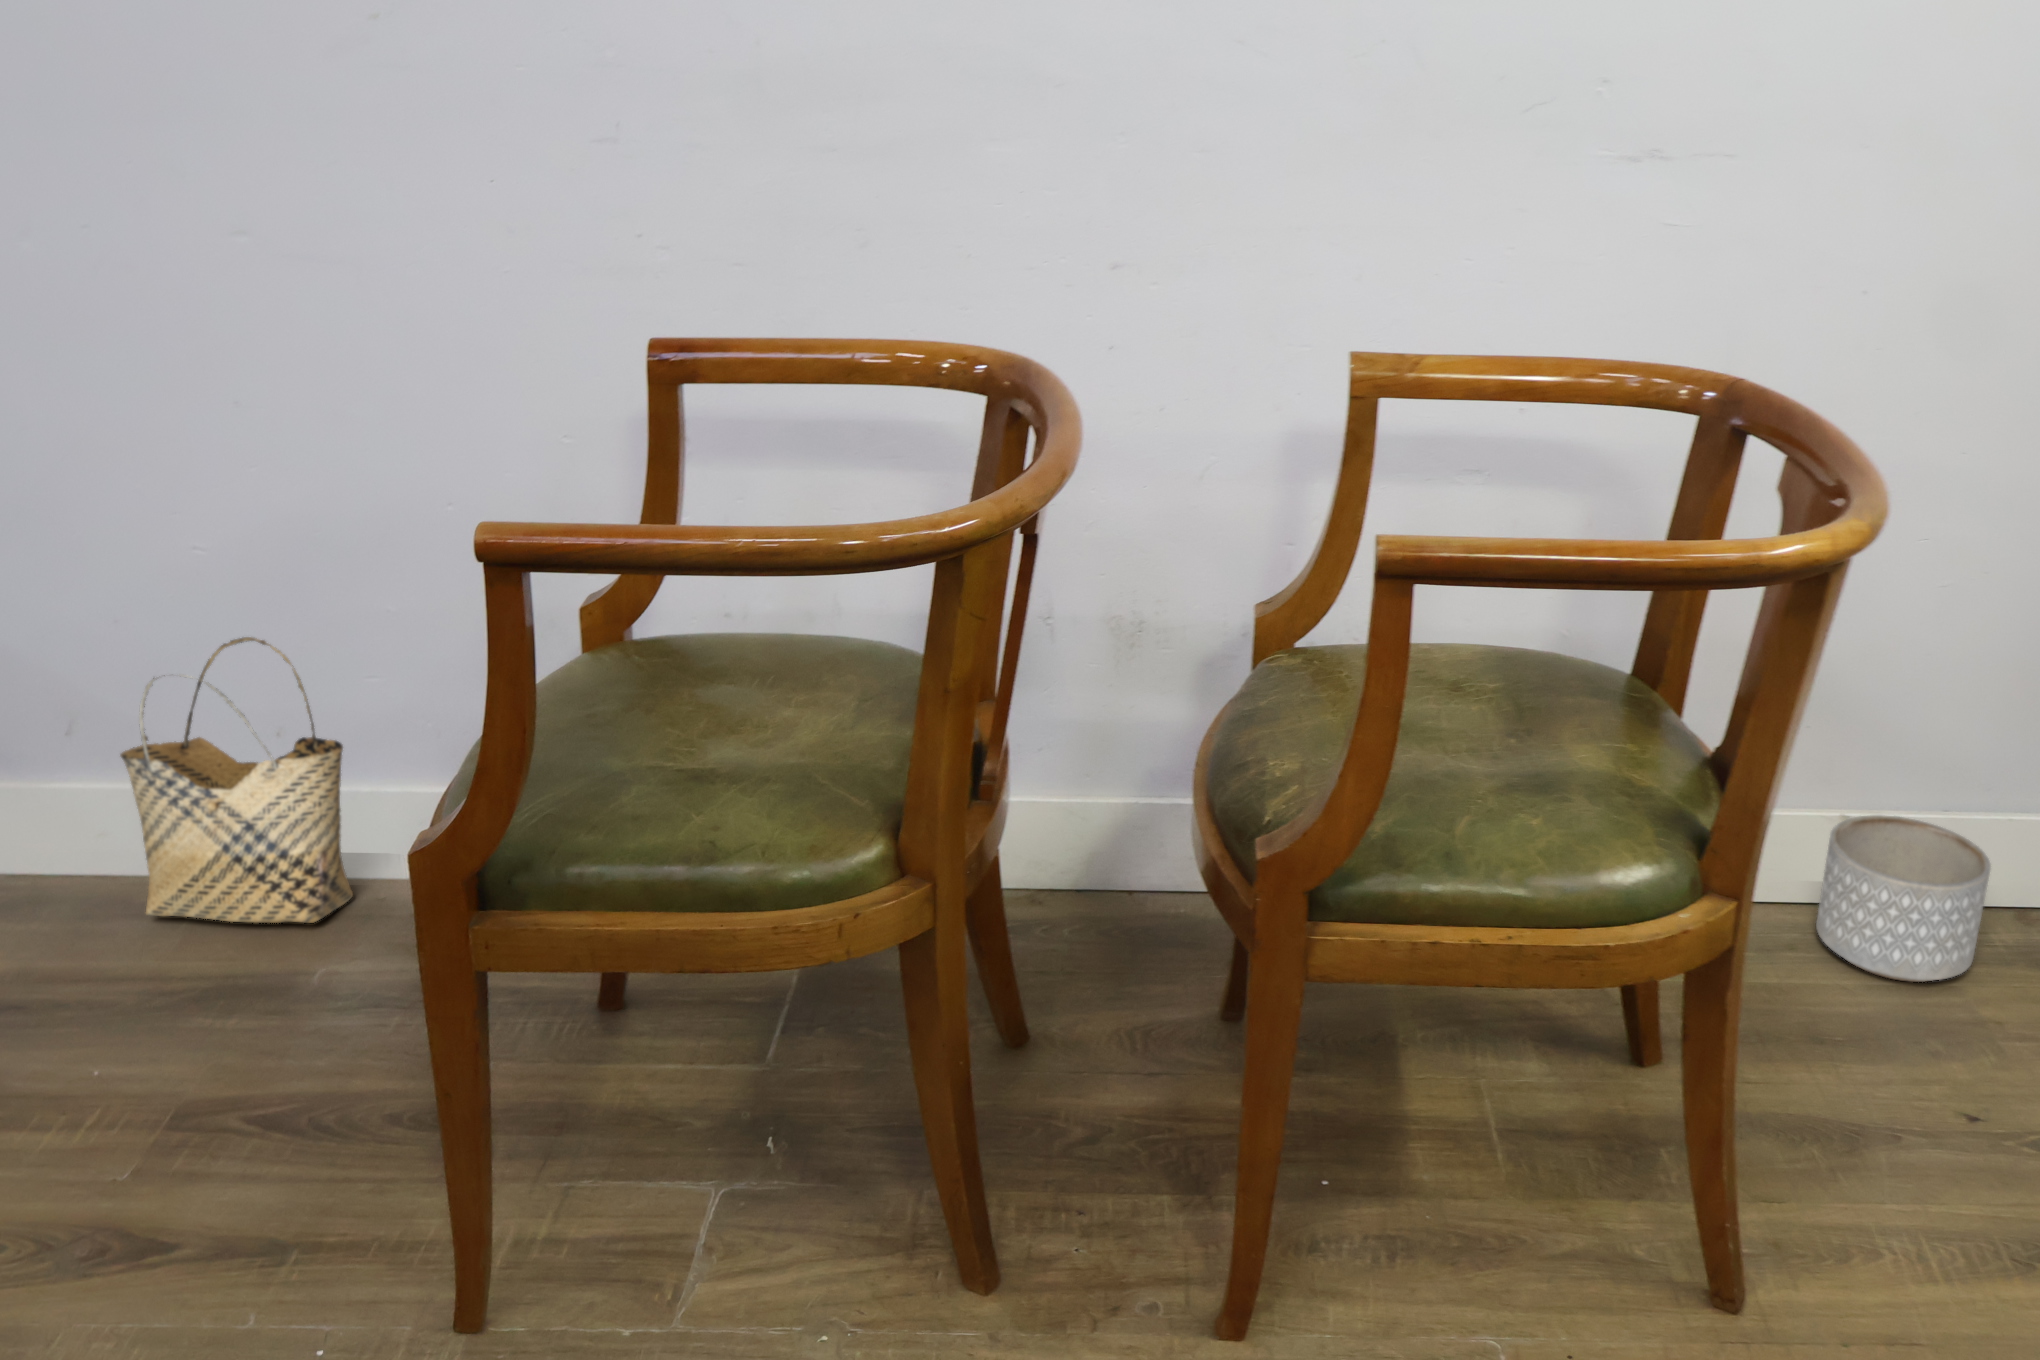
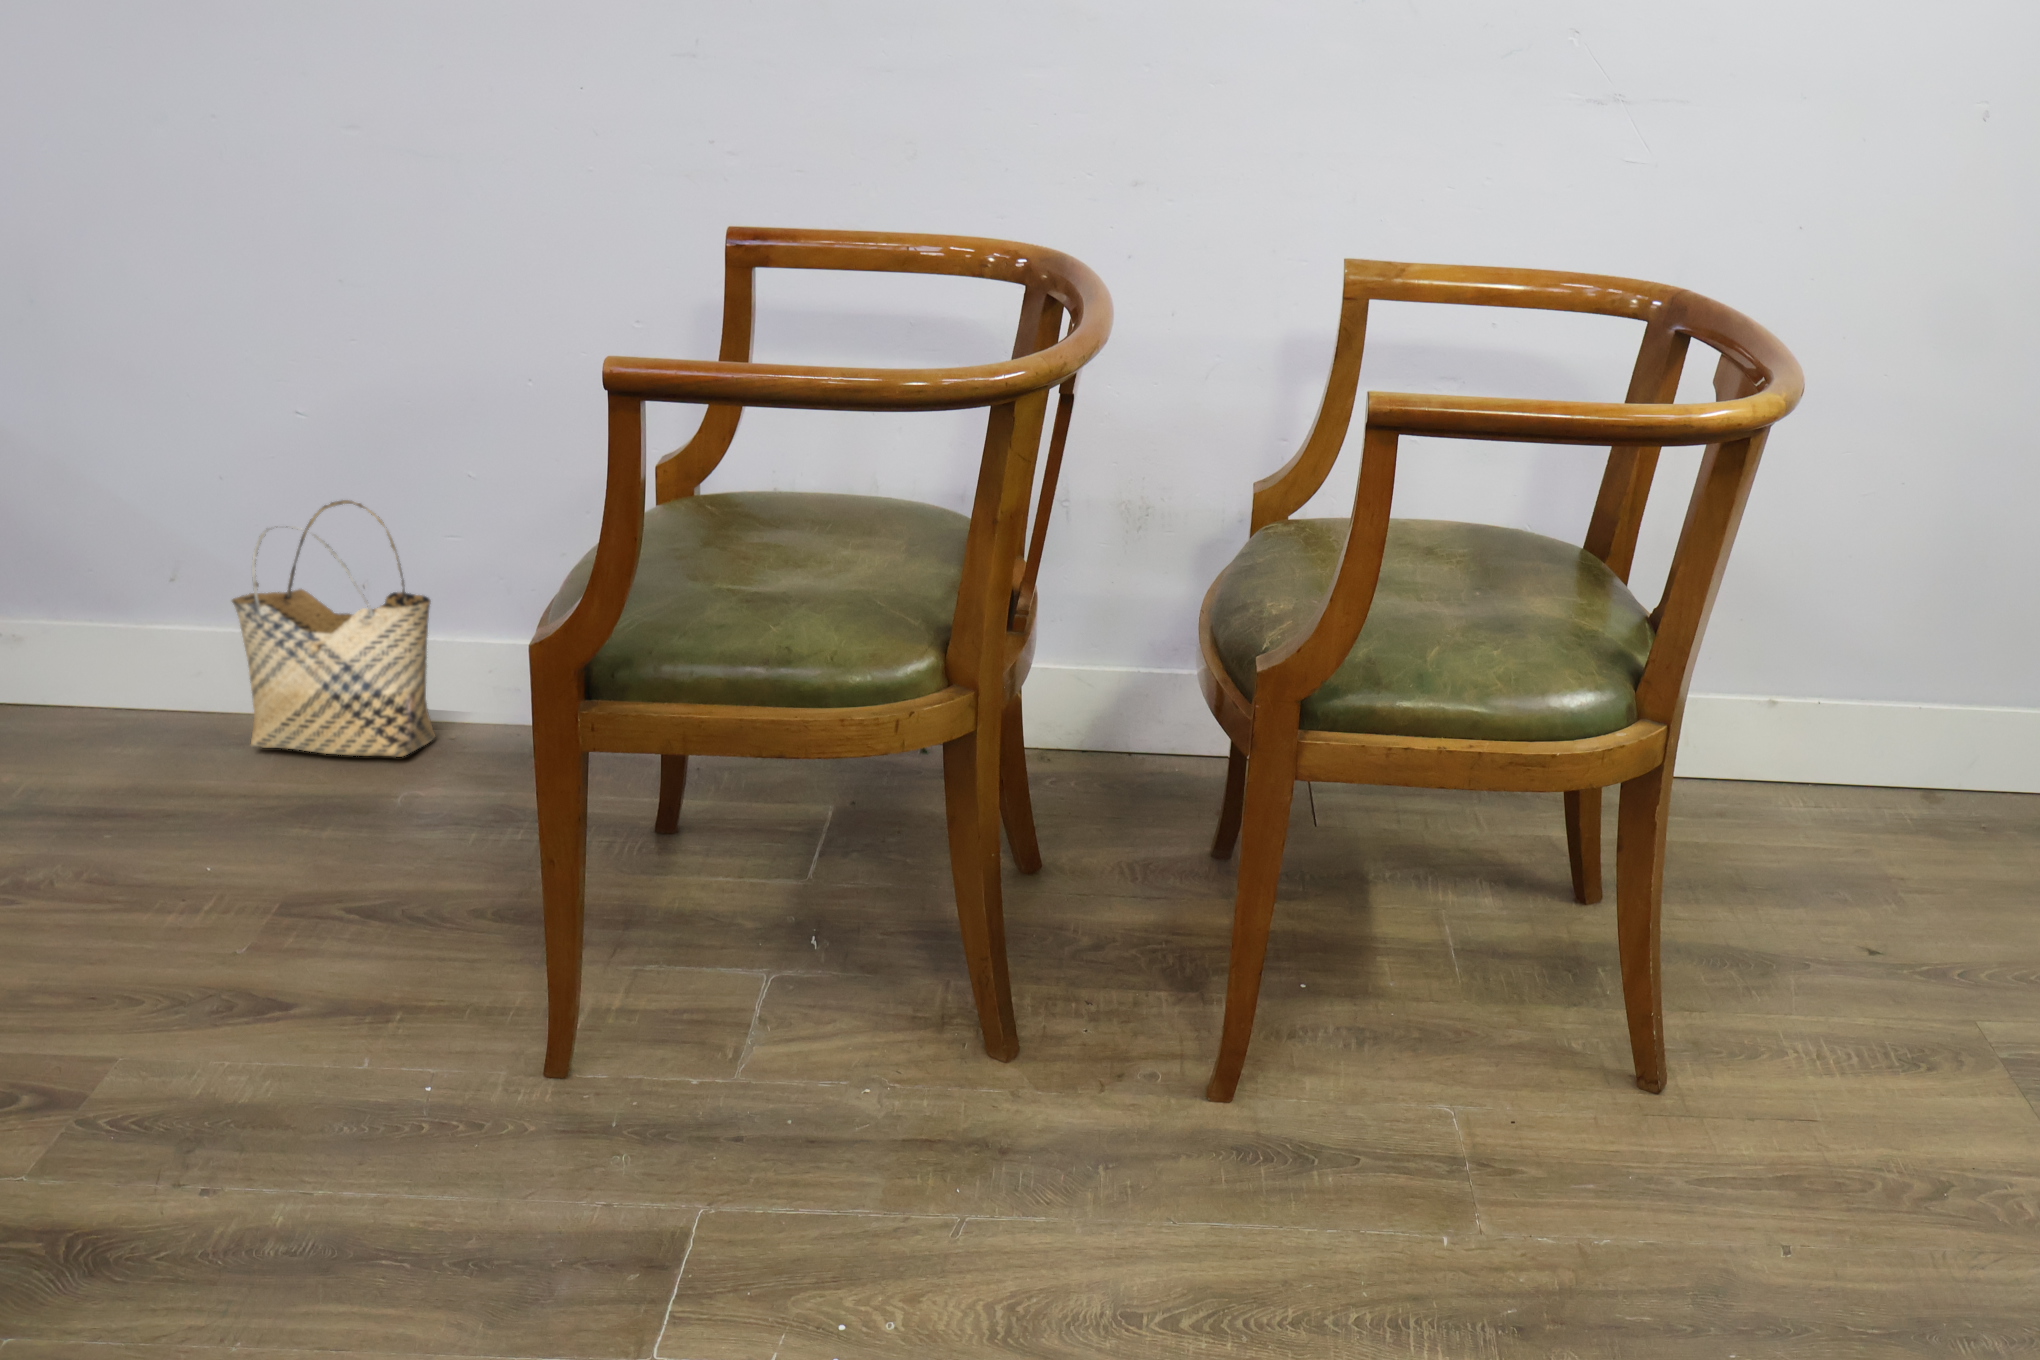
planter: present [1816,815,1991,982] -> none [1744,701,1899,844]

